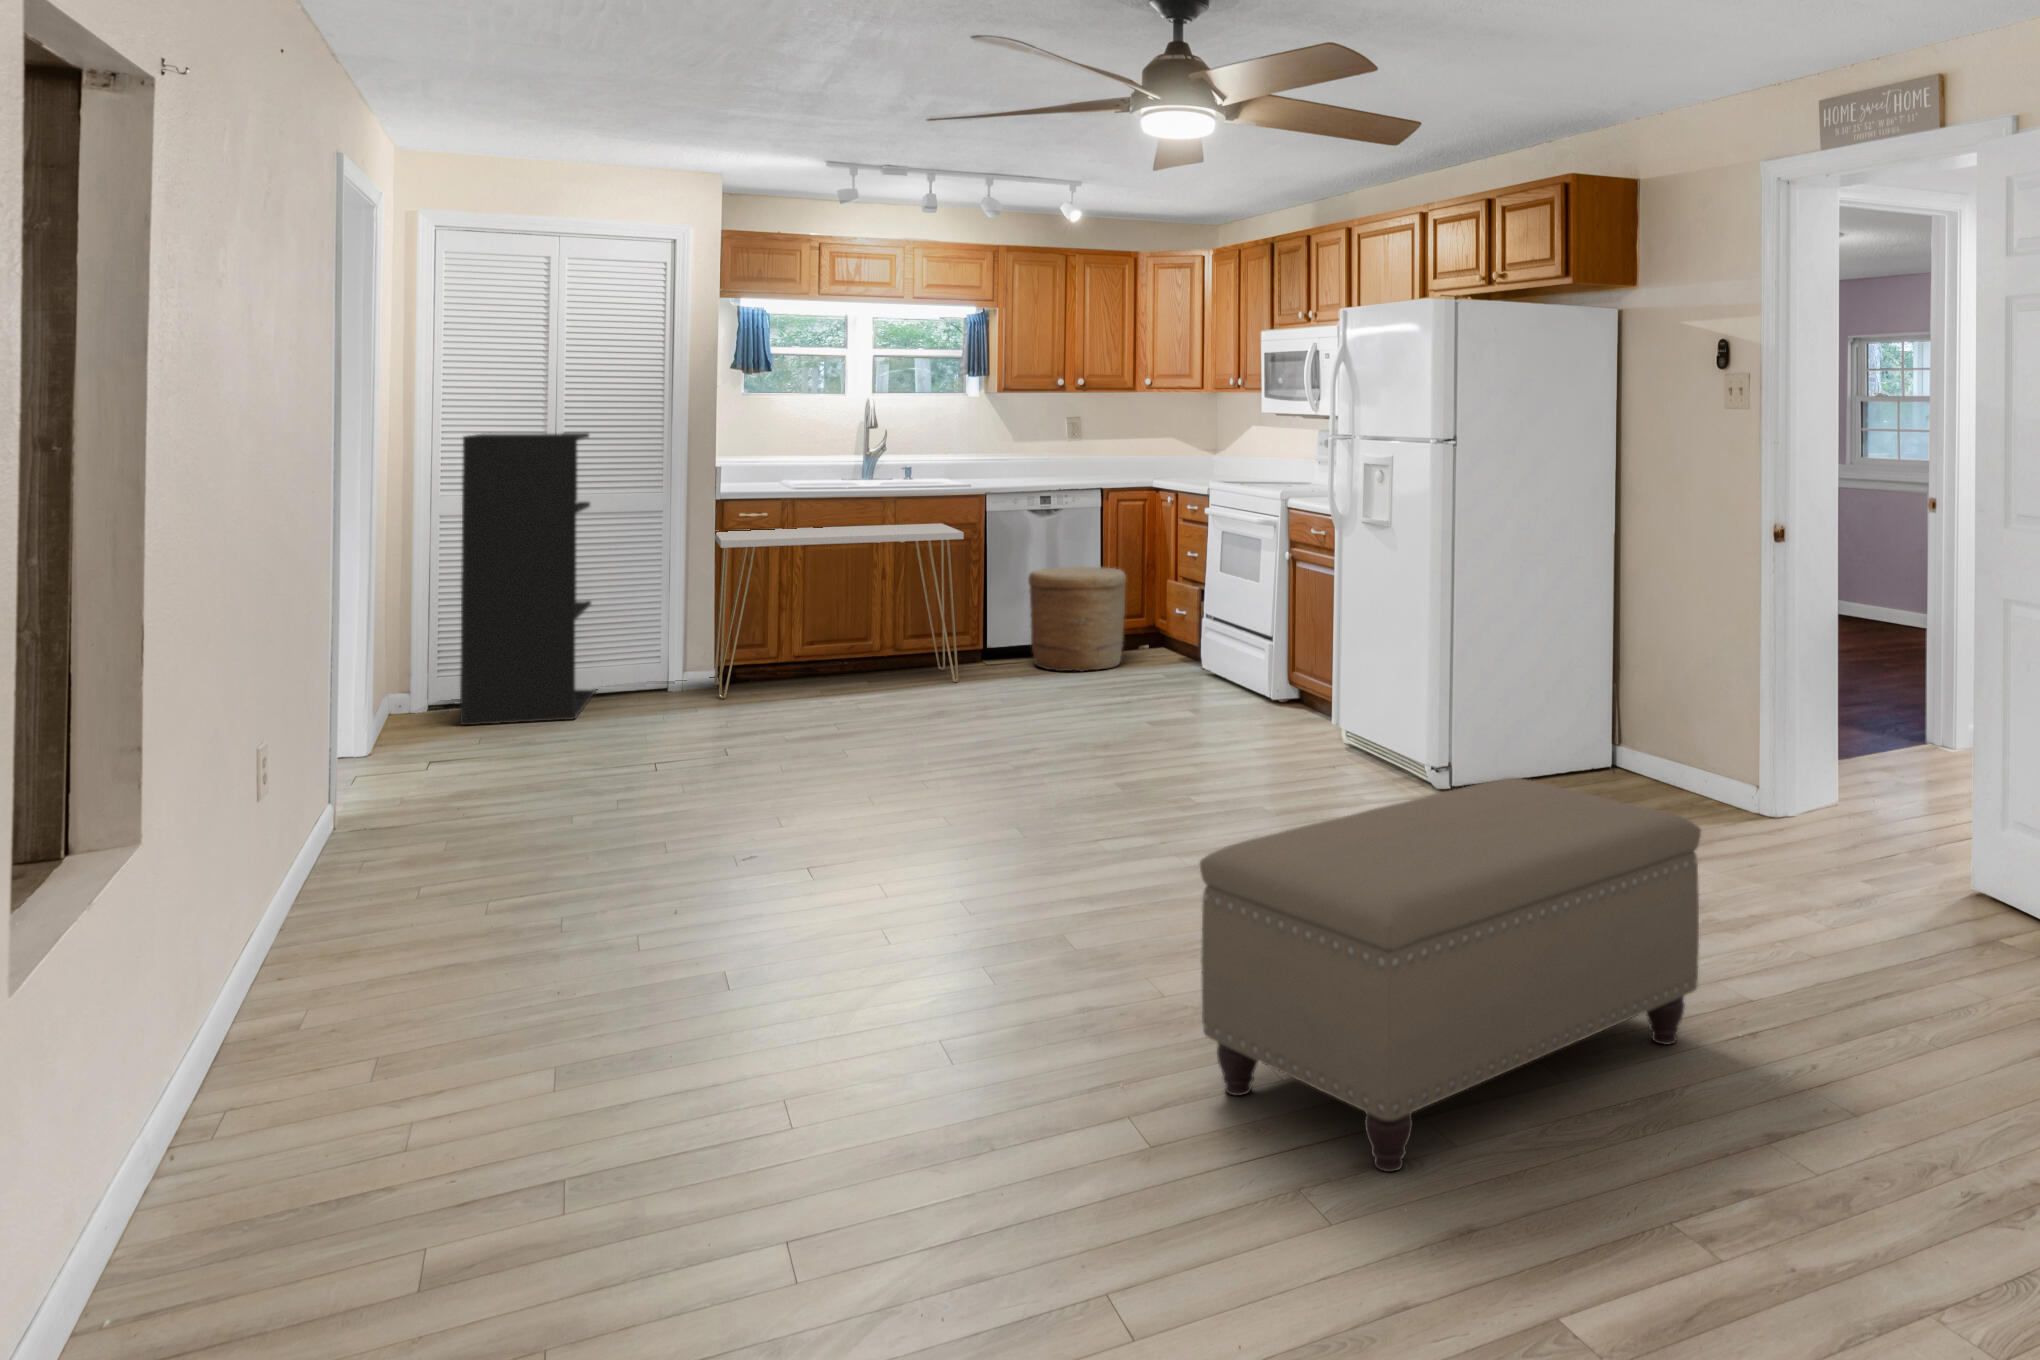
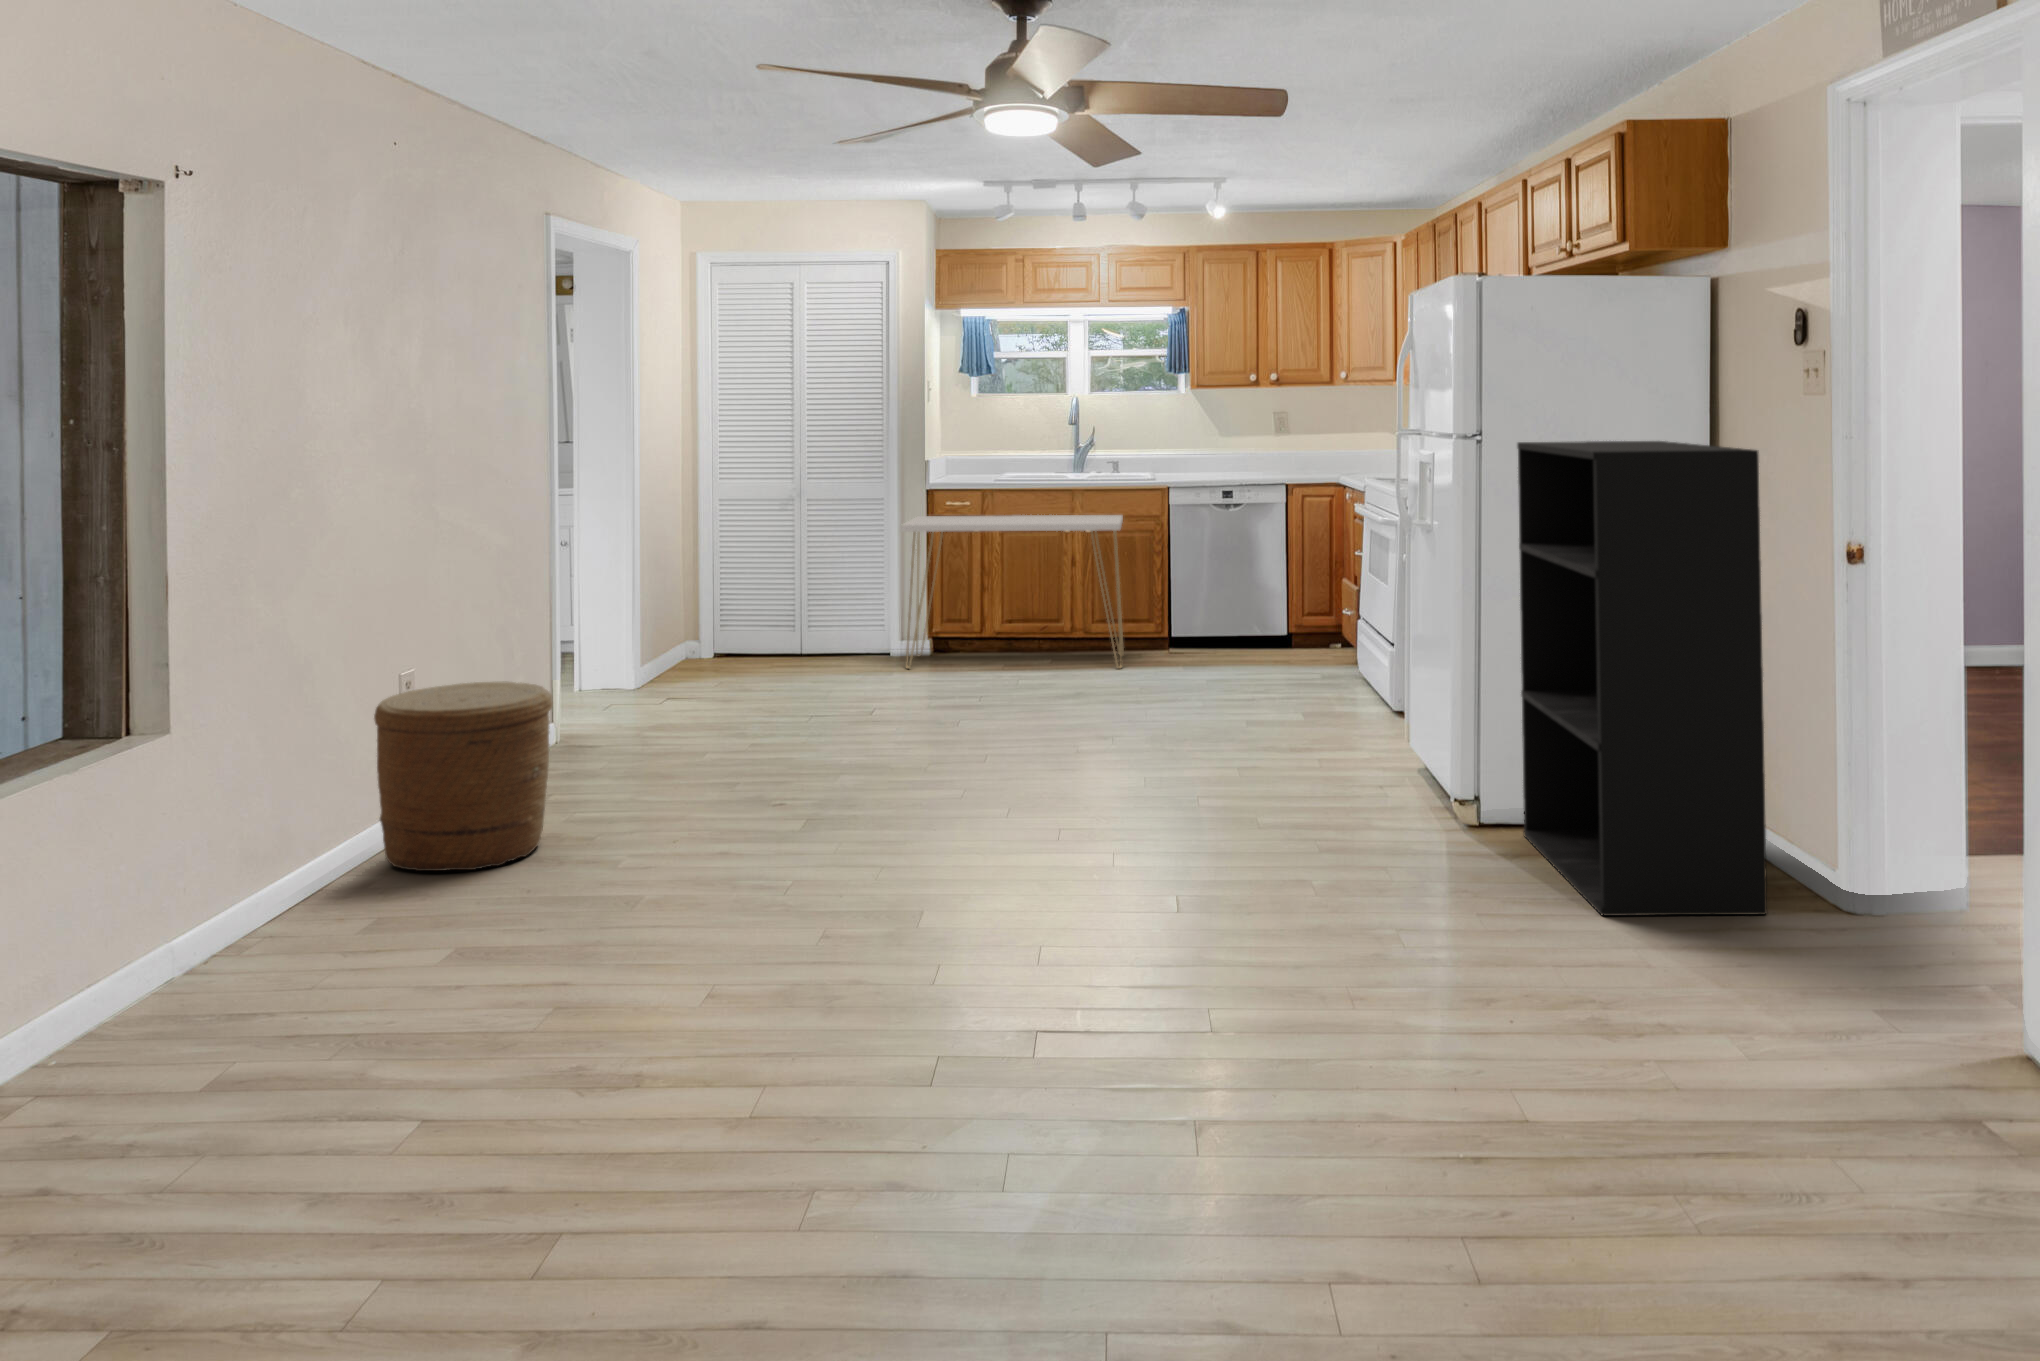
bookshelf: present [460,433,596,725] -> present [1517,441,1767,916]
woven basket: present [1028,567,1126,671] -> present [374,682,553,871]
ottoman: present [1200,778,1701,1172] -> none [826,823,1414,1252]

